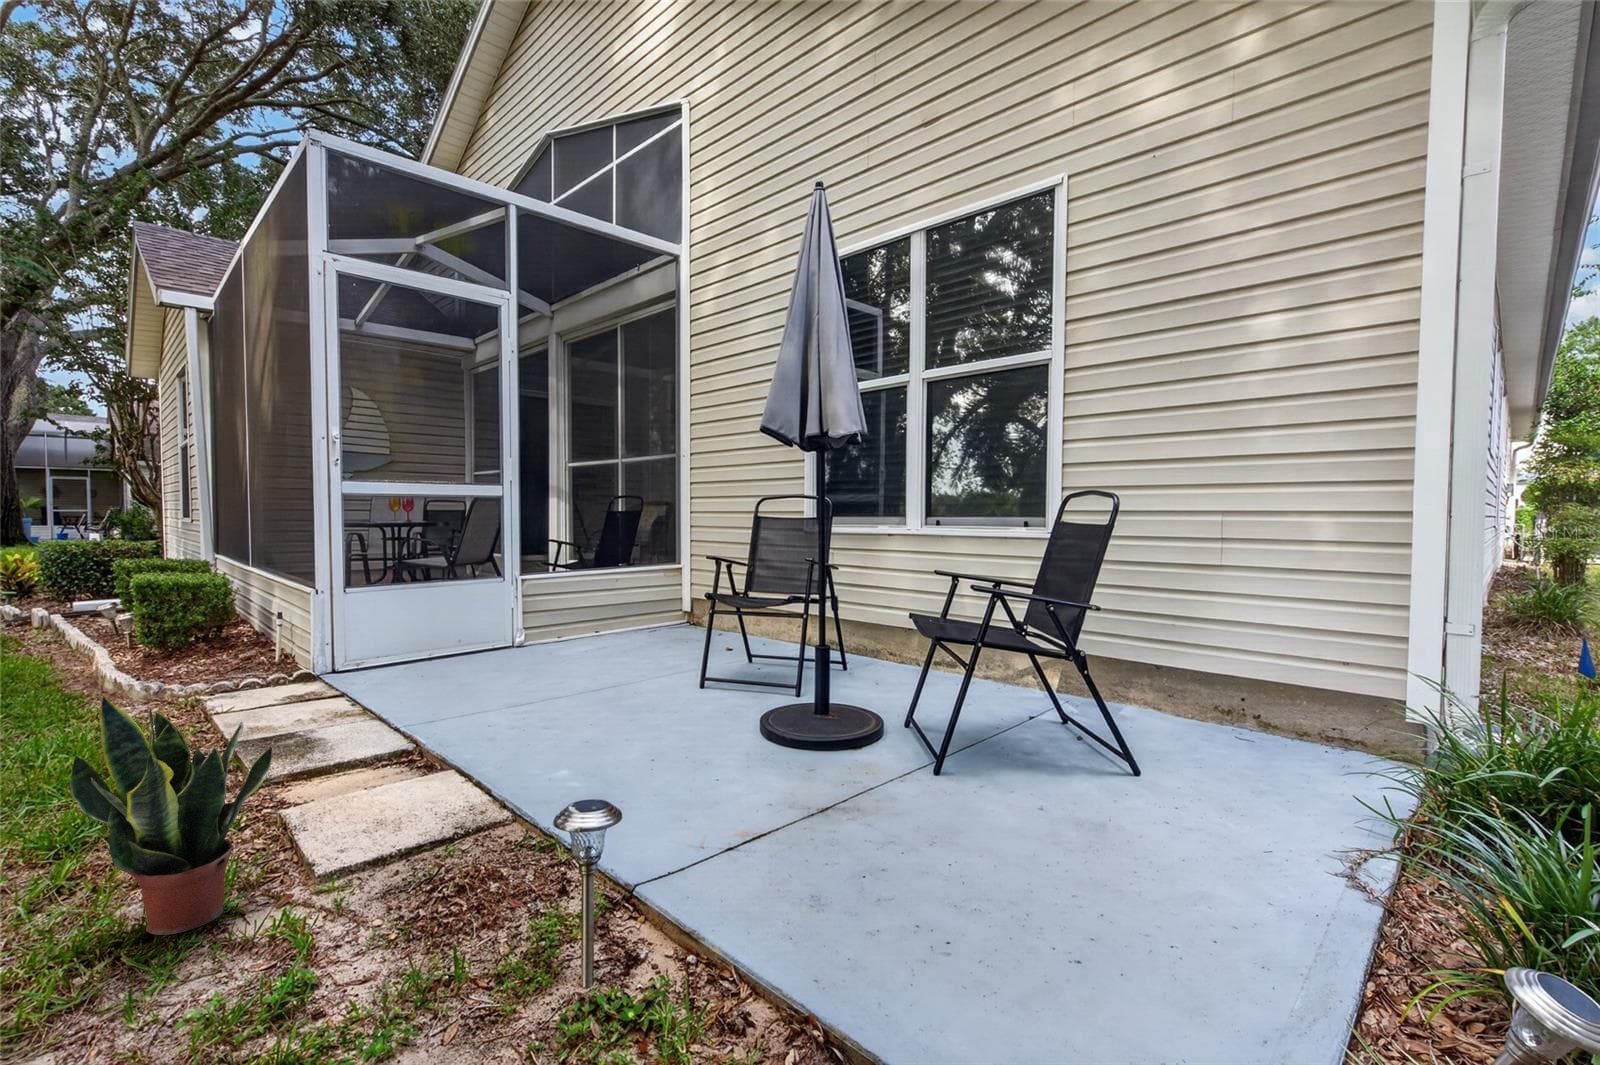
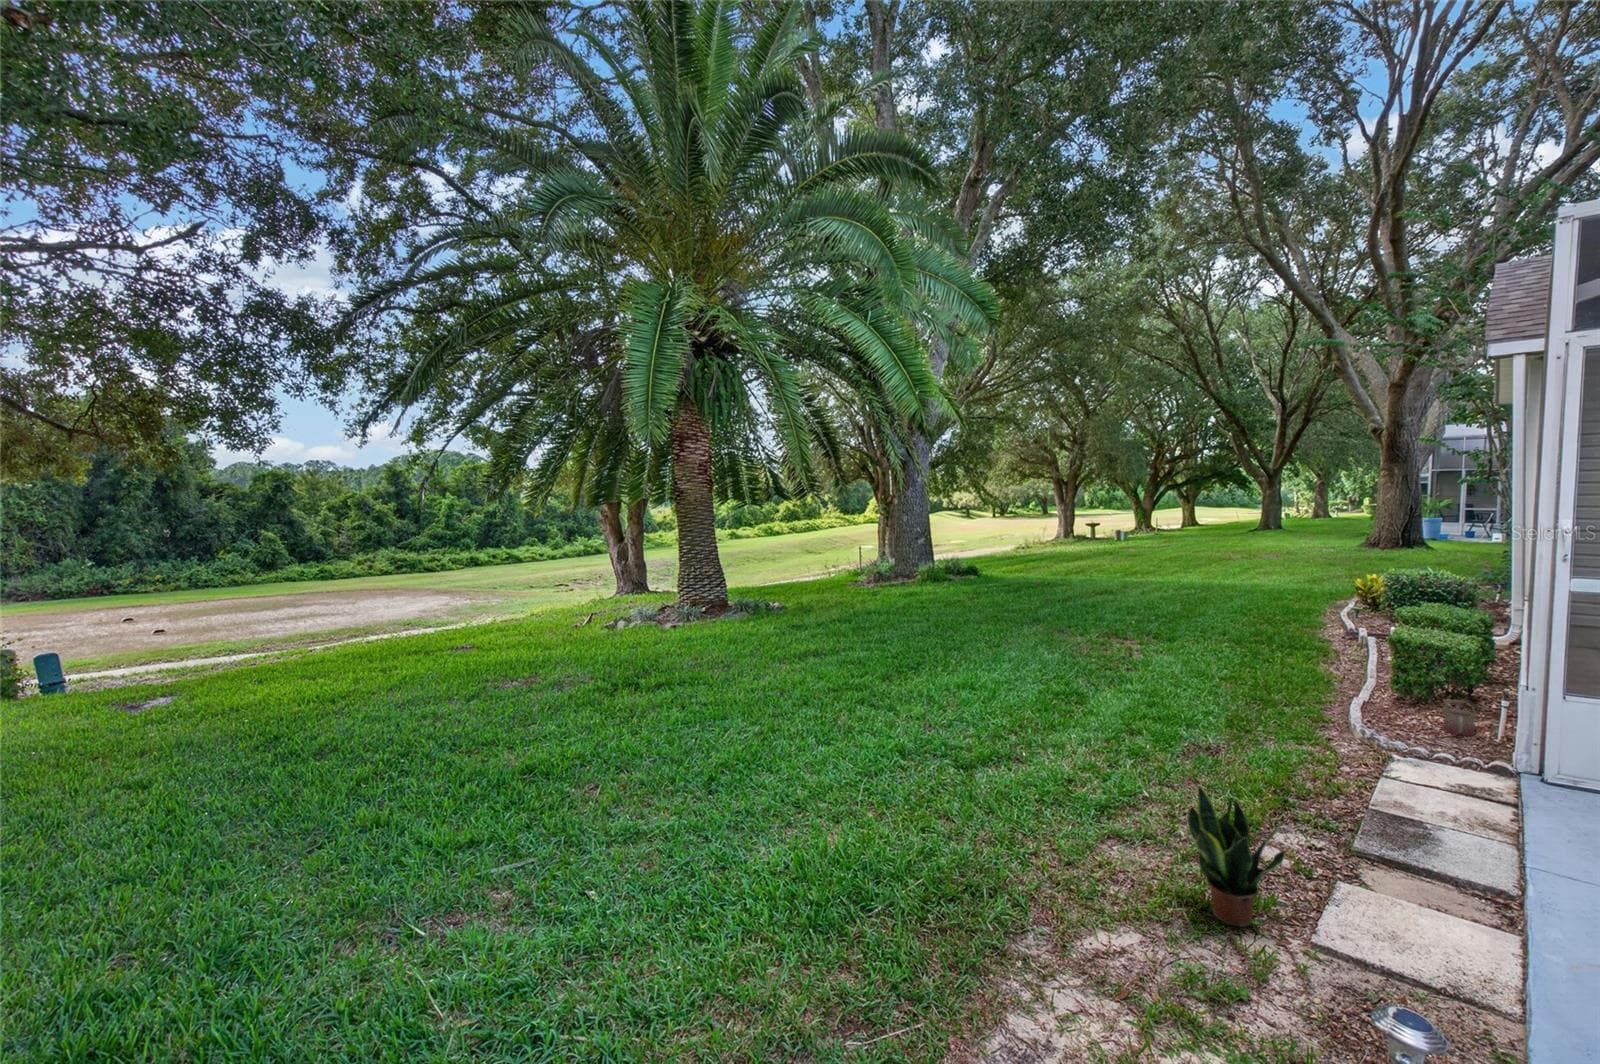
watering can: none [220,626,256,668] -> present [1443,700,1476,736]

